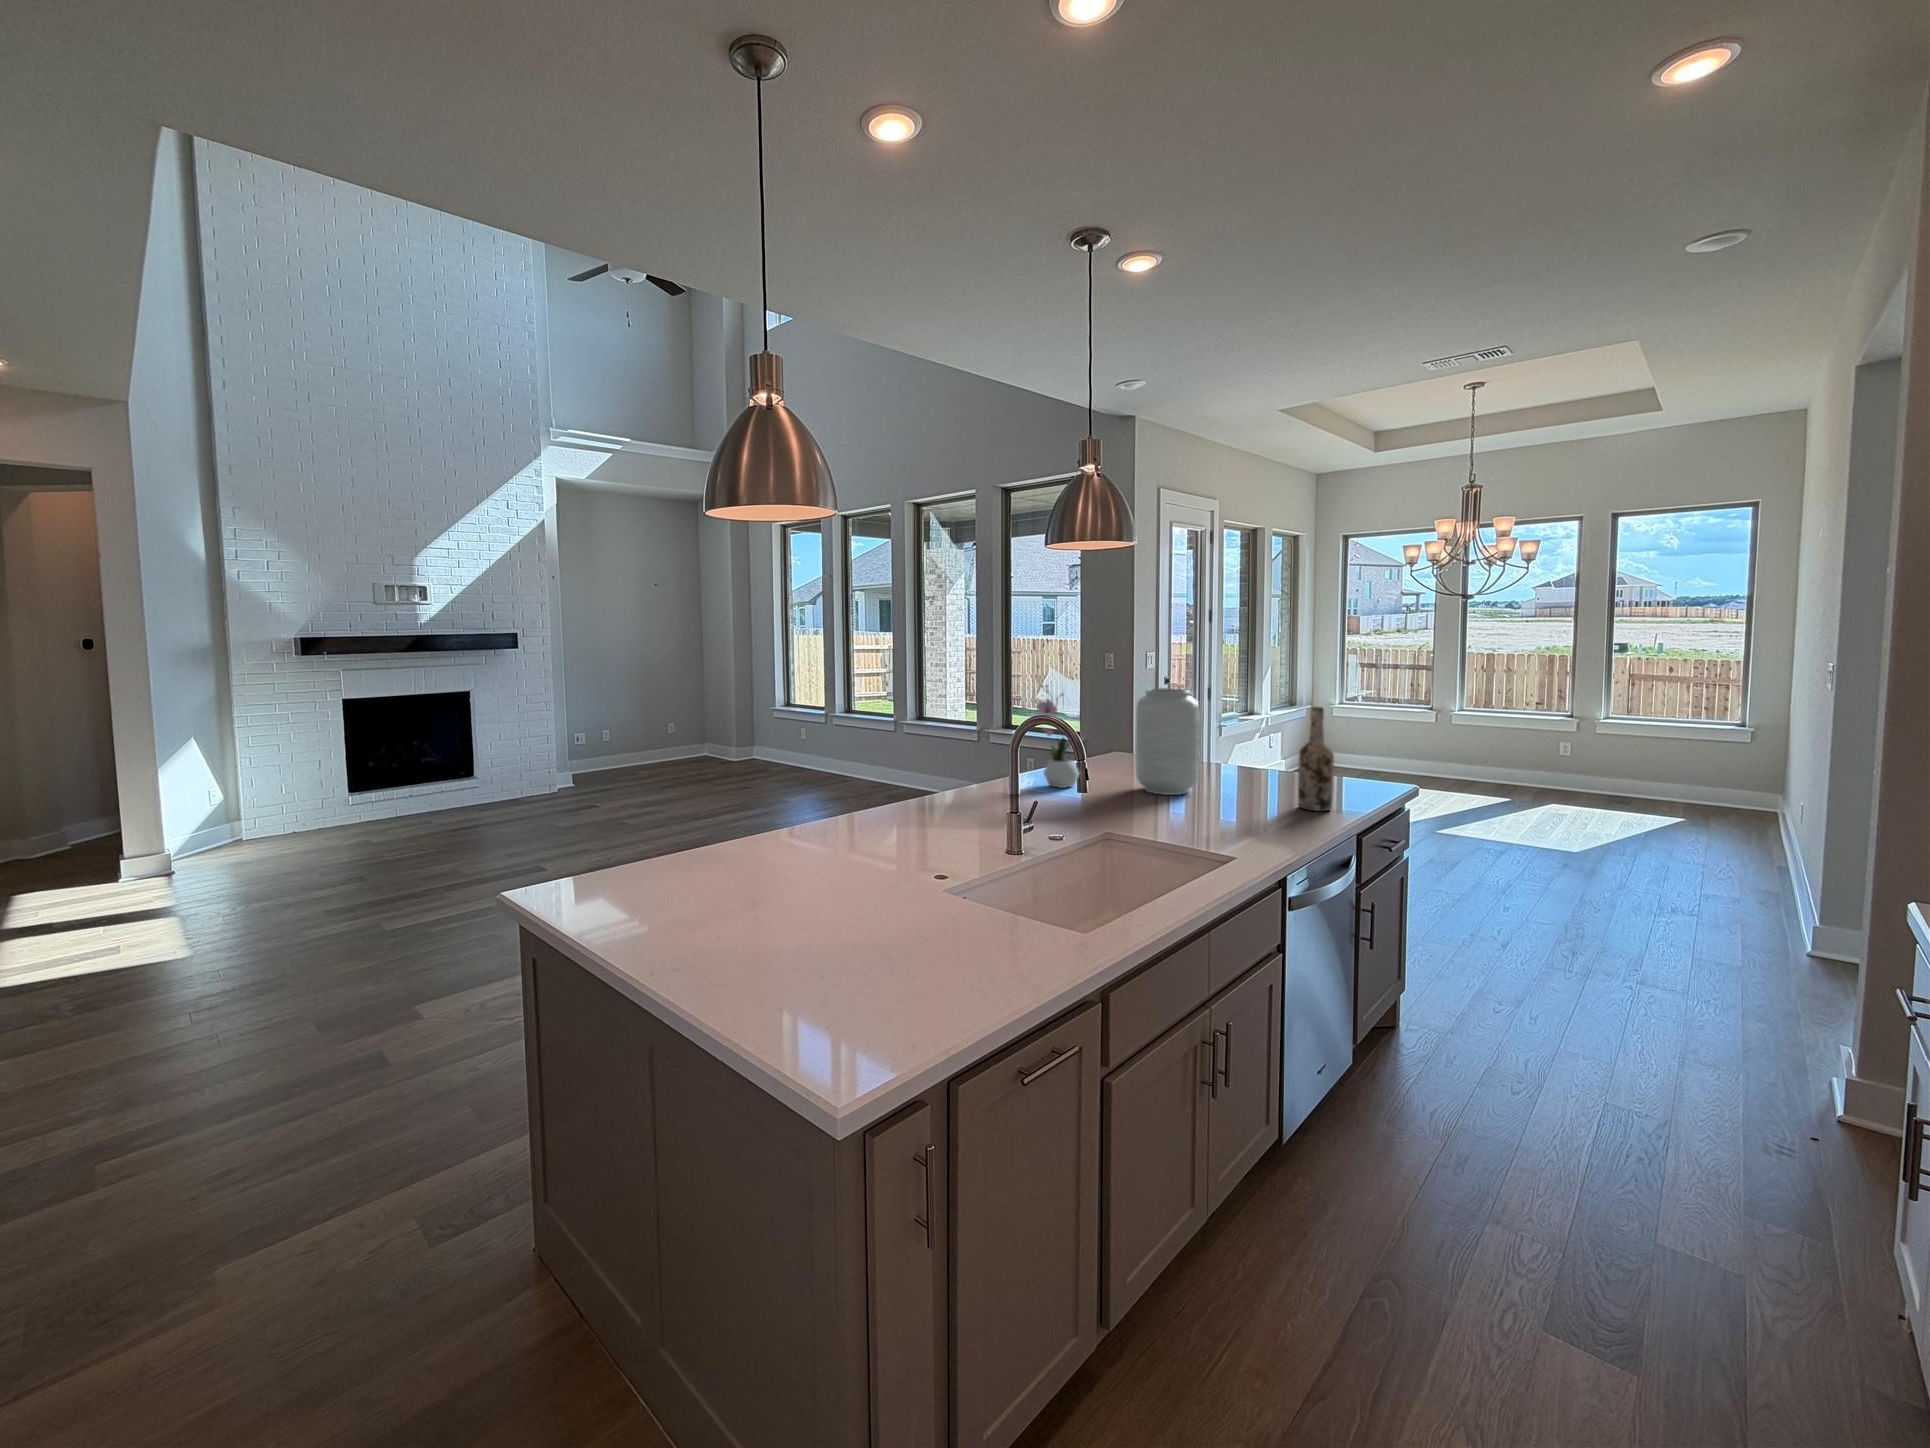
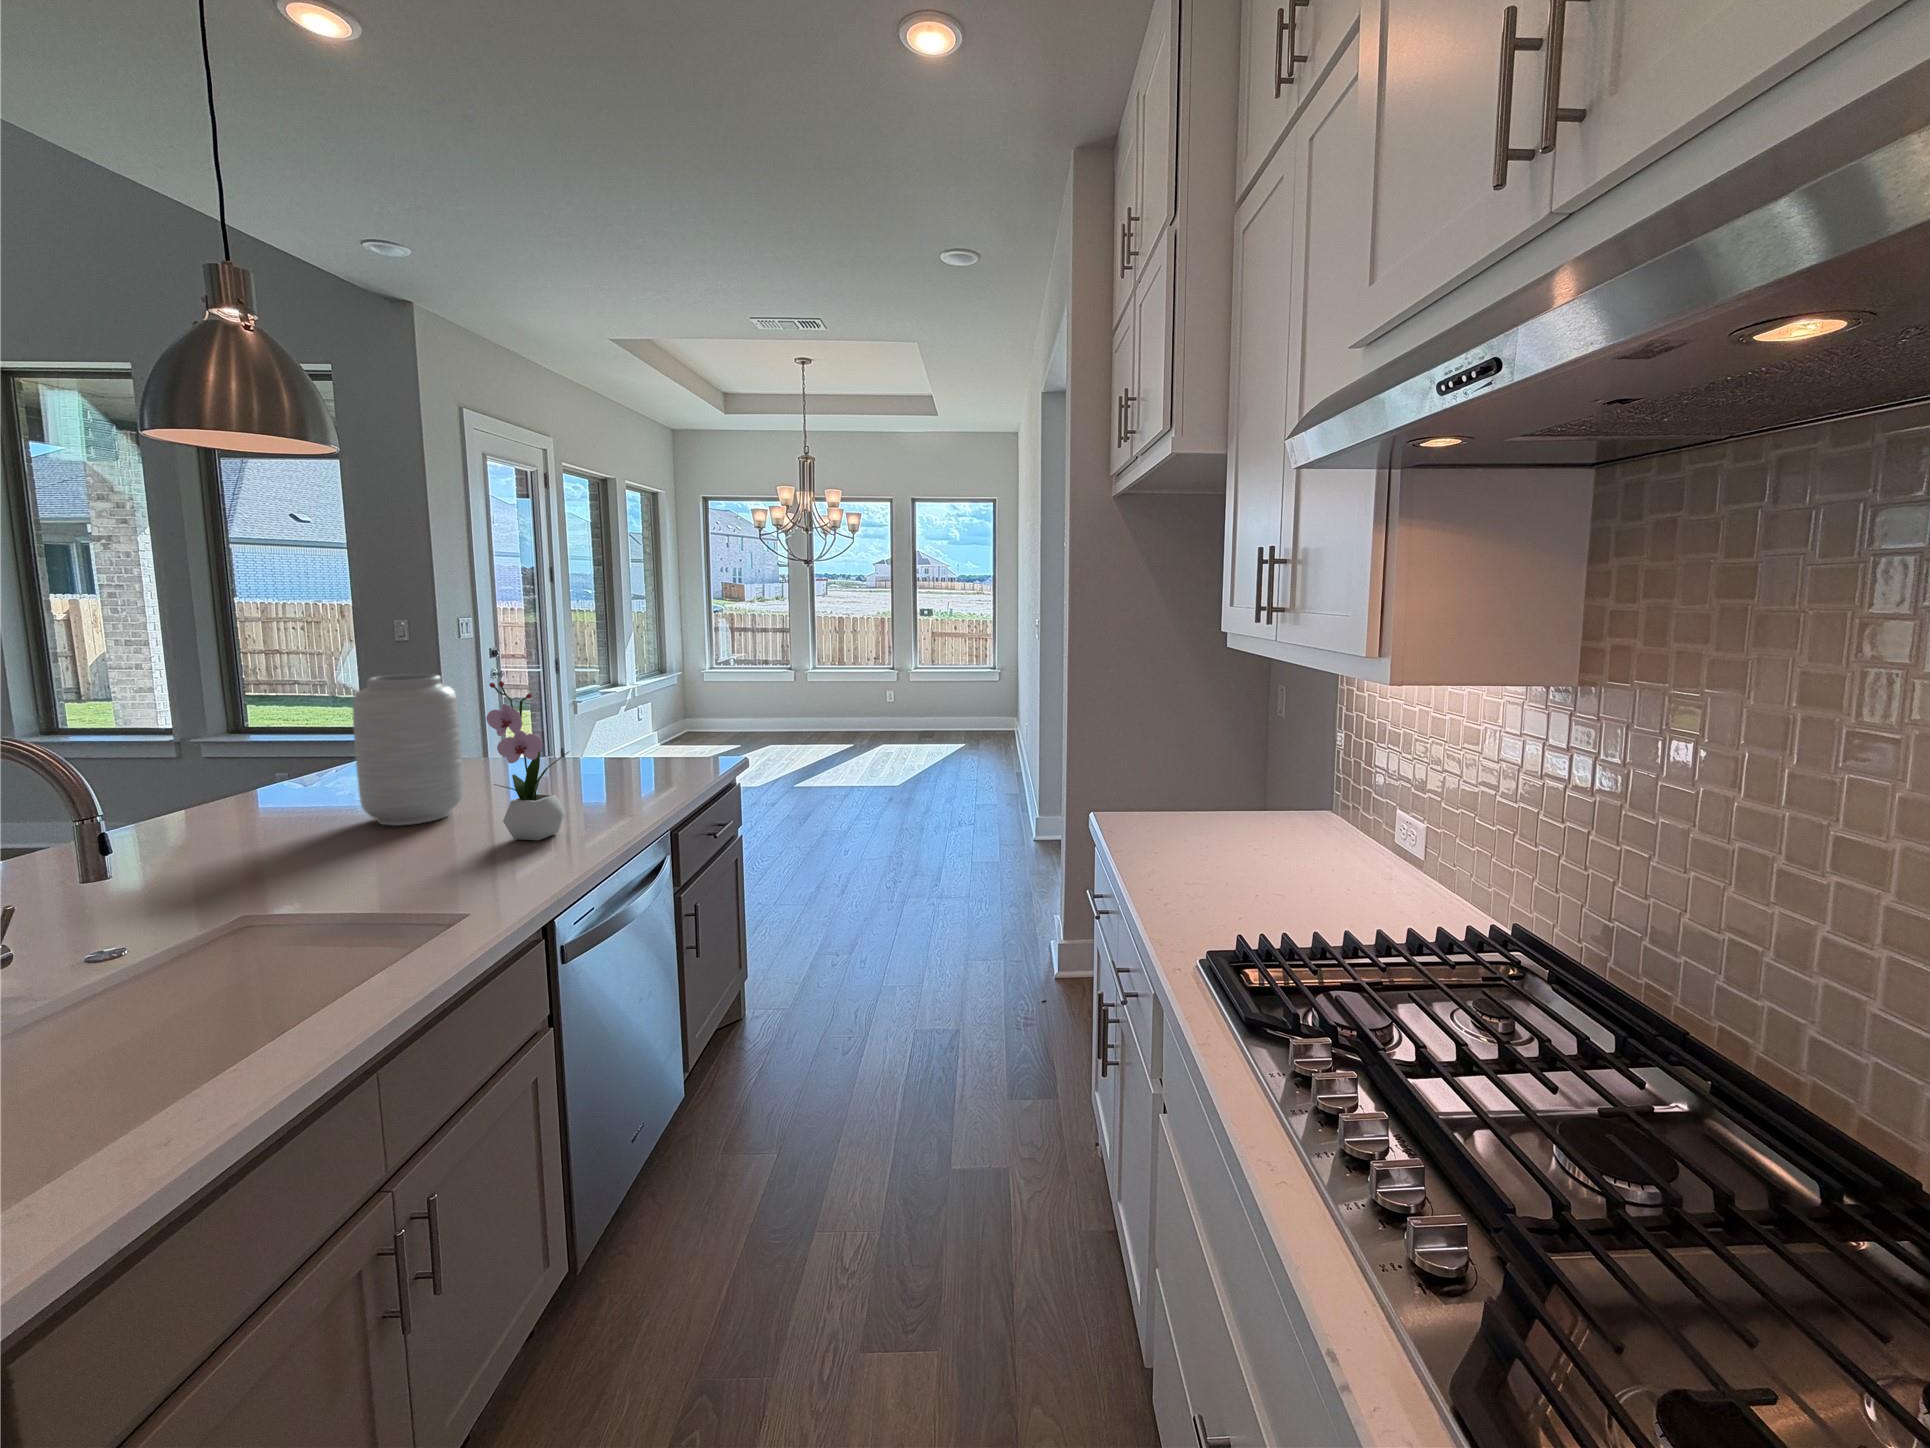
flower arrangement: present [1037,685,1079,788] -> present [486,681,569,840]
wine bottle: present [1298,707,1334,811] -> none [592,689,637,816]

